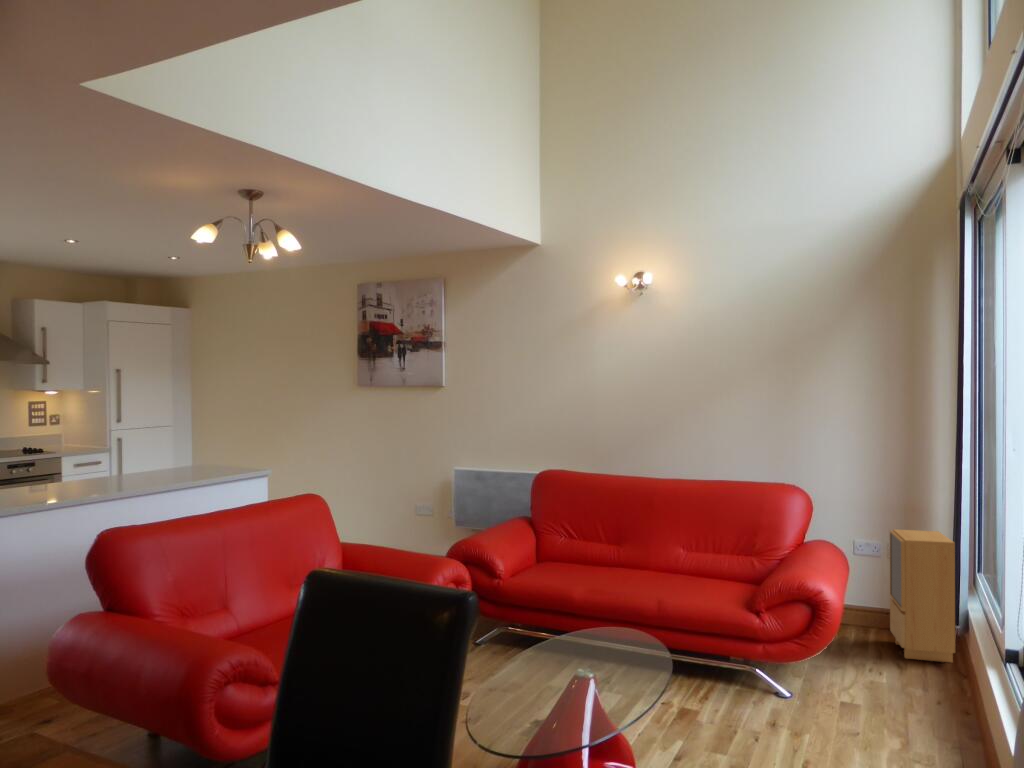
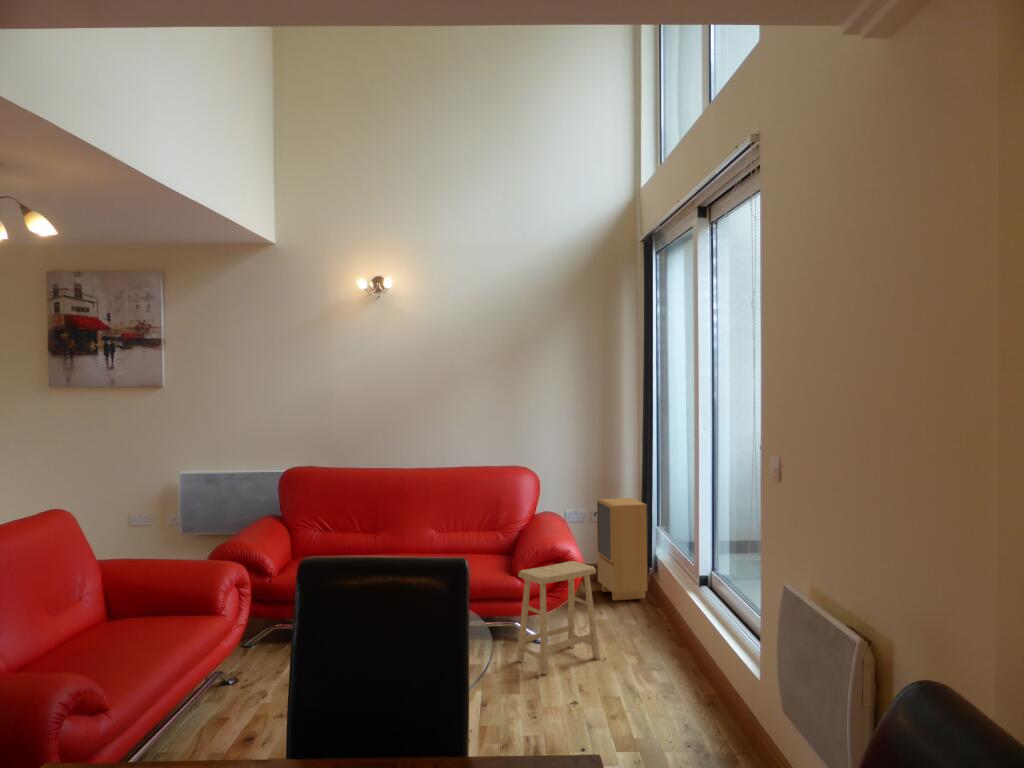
footstool: none [744,605,853,739] -> present [517,561,600,675]

